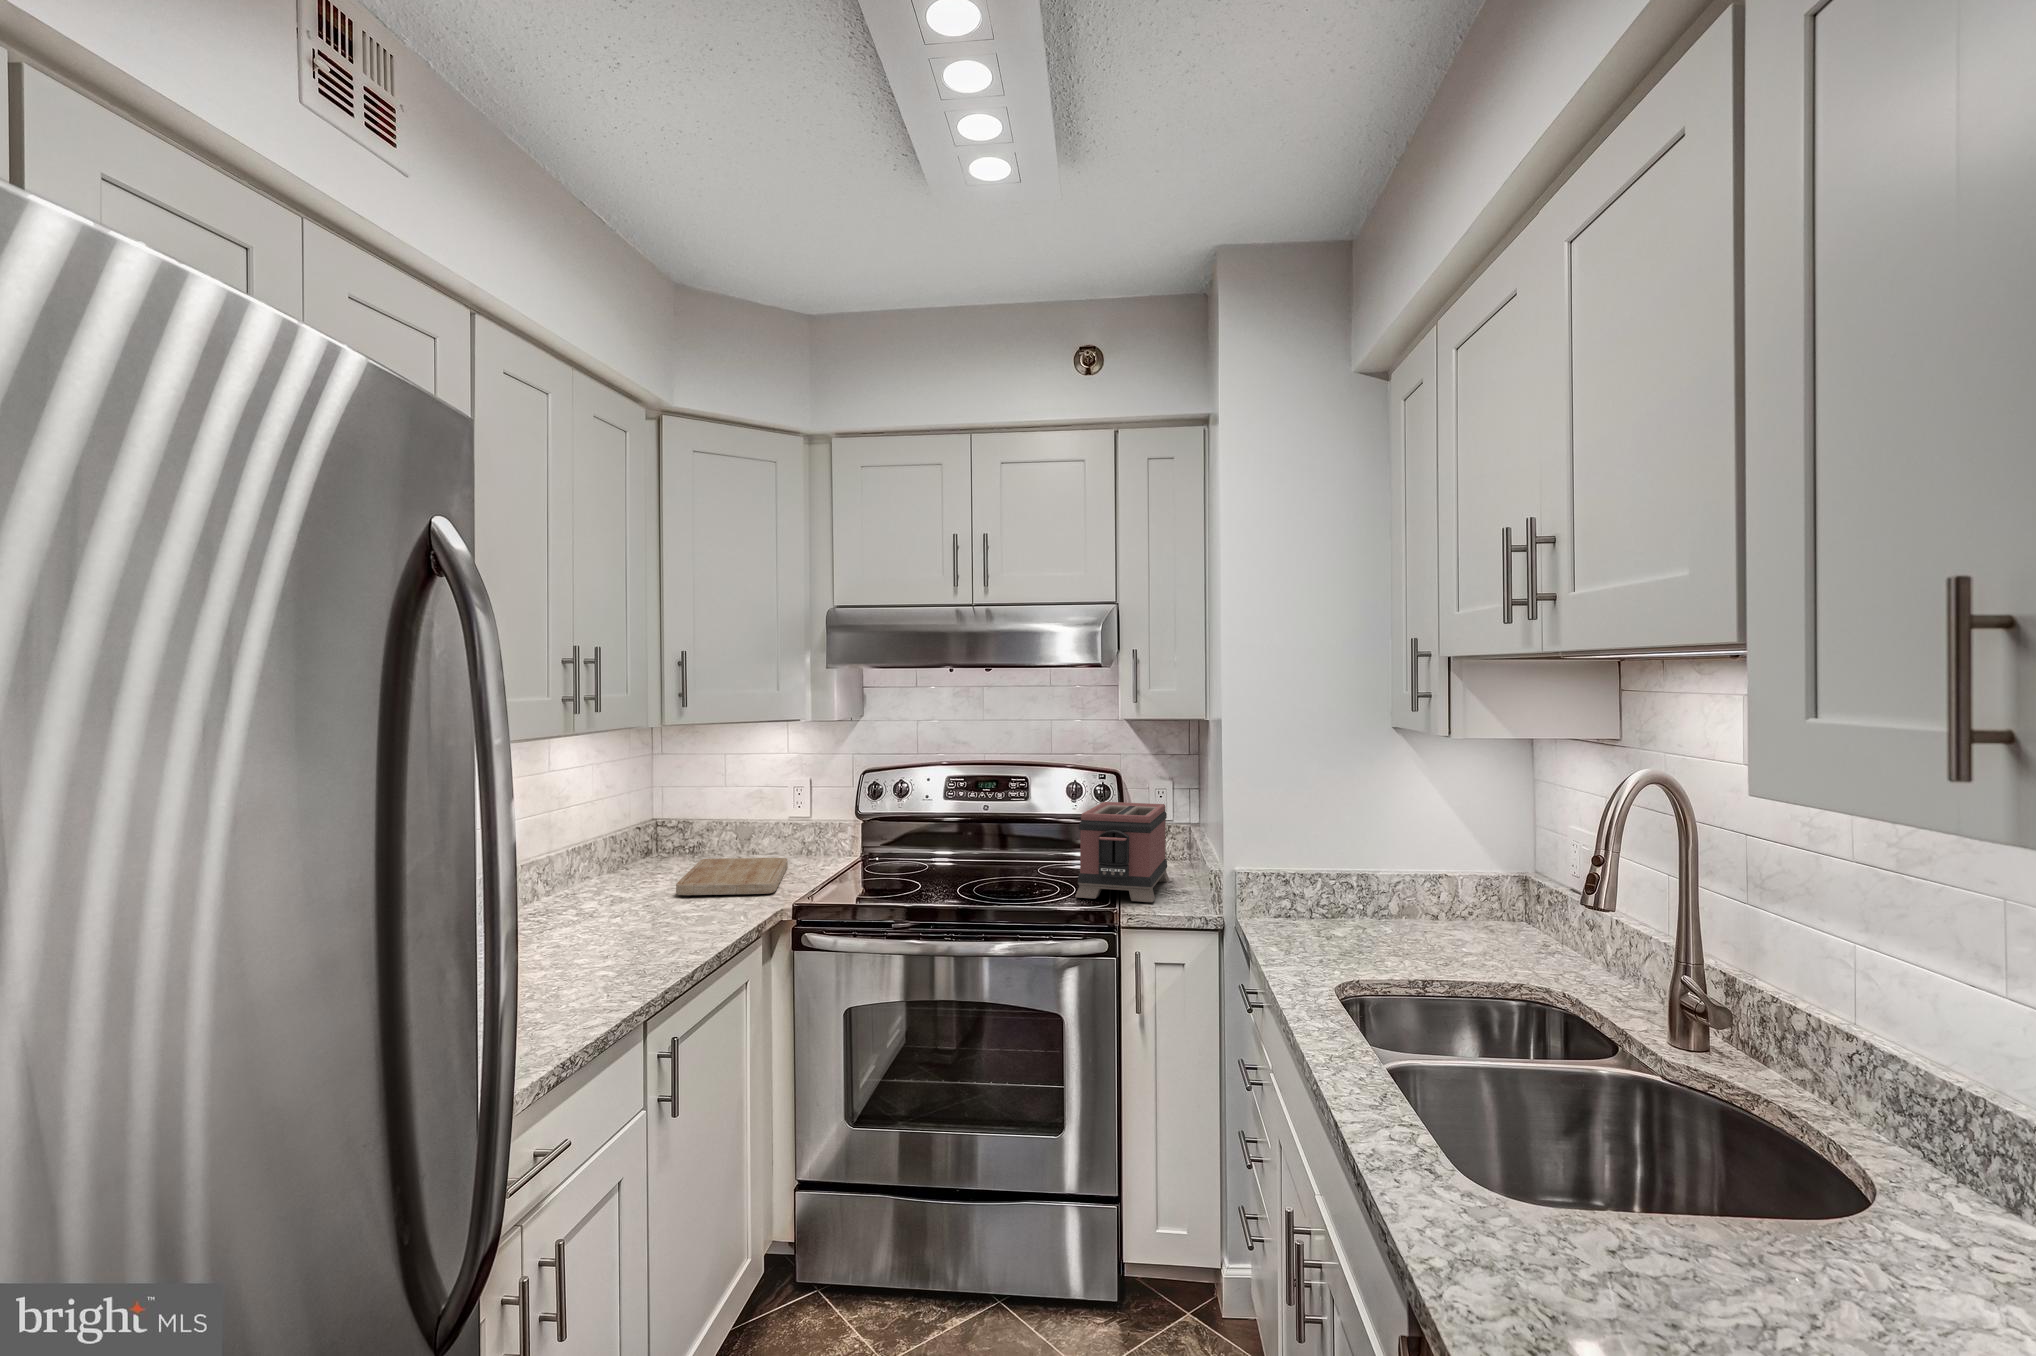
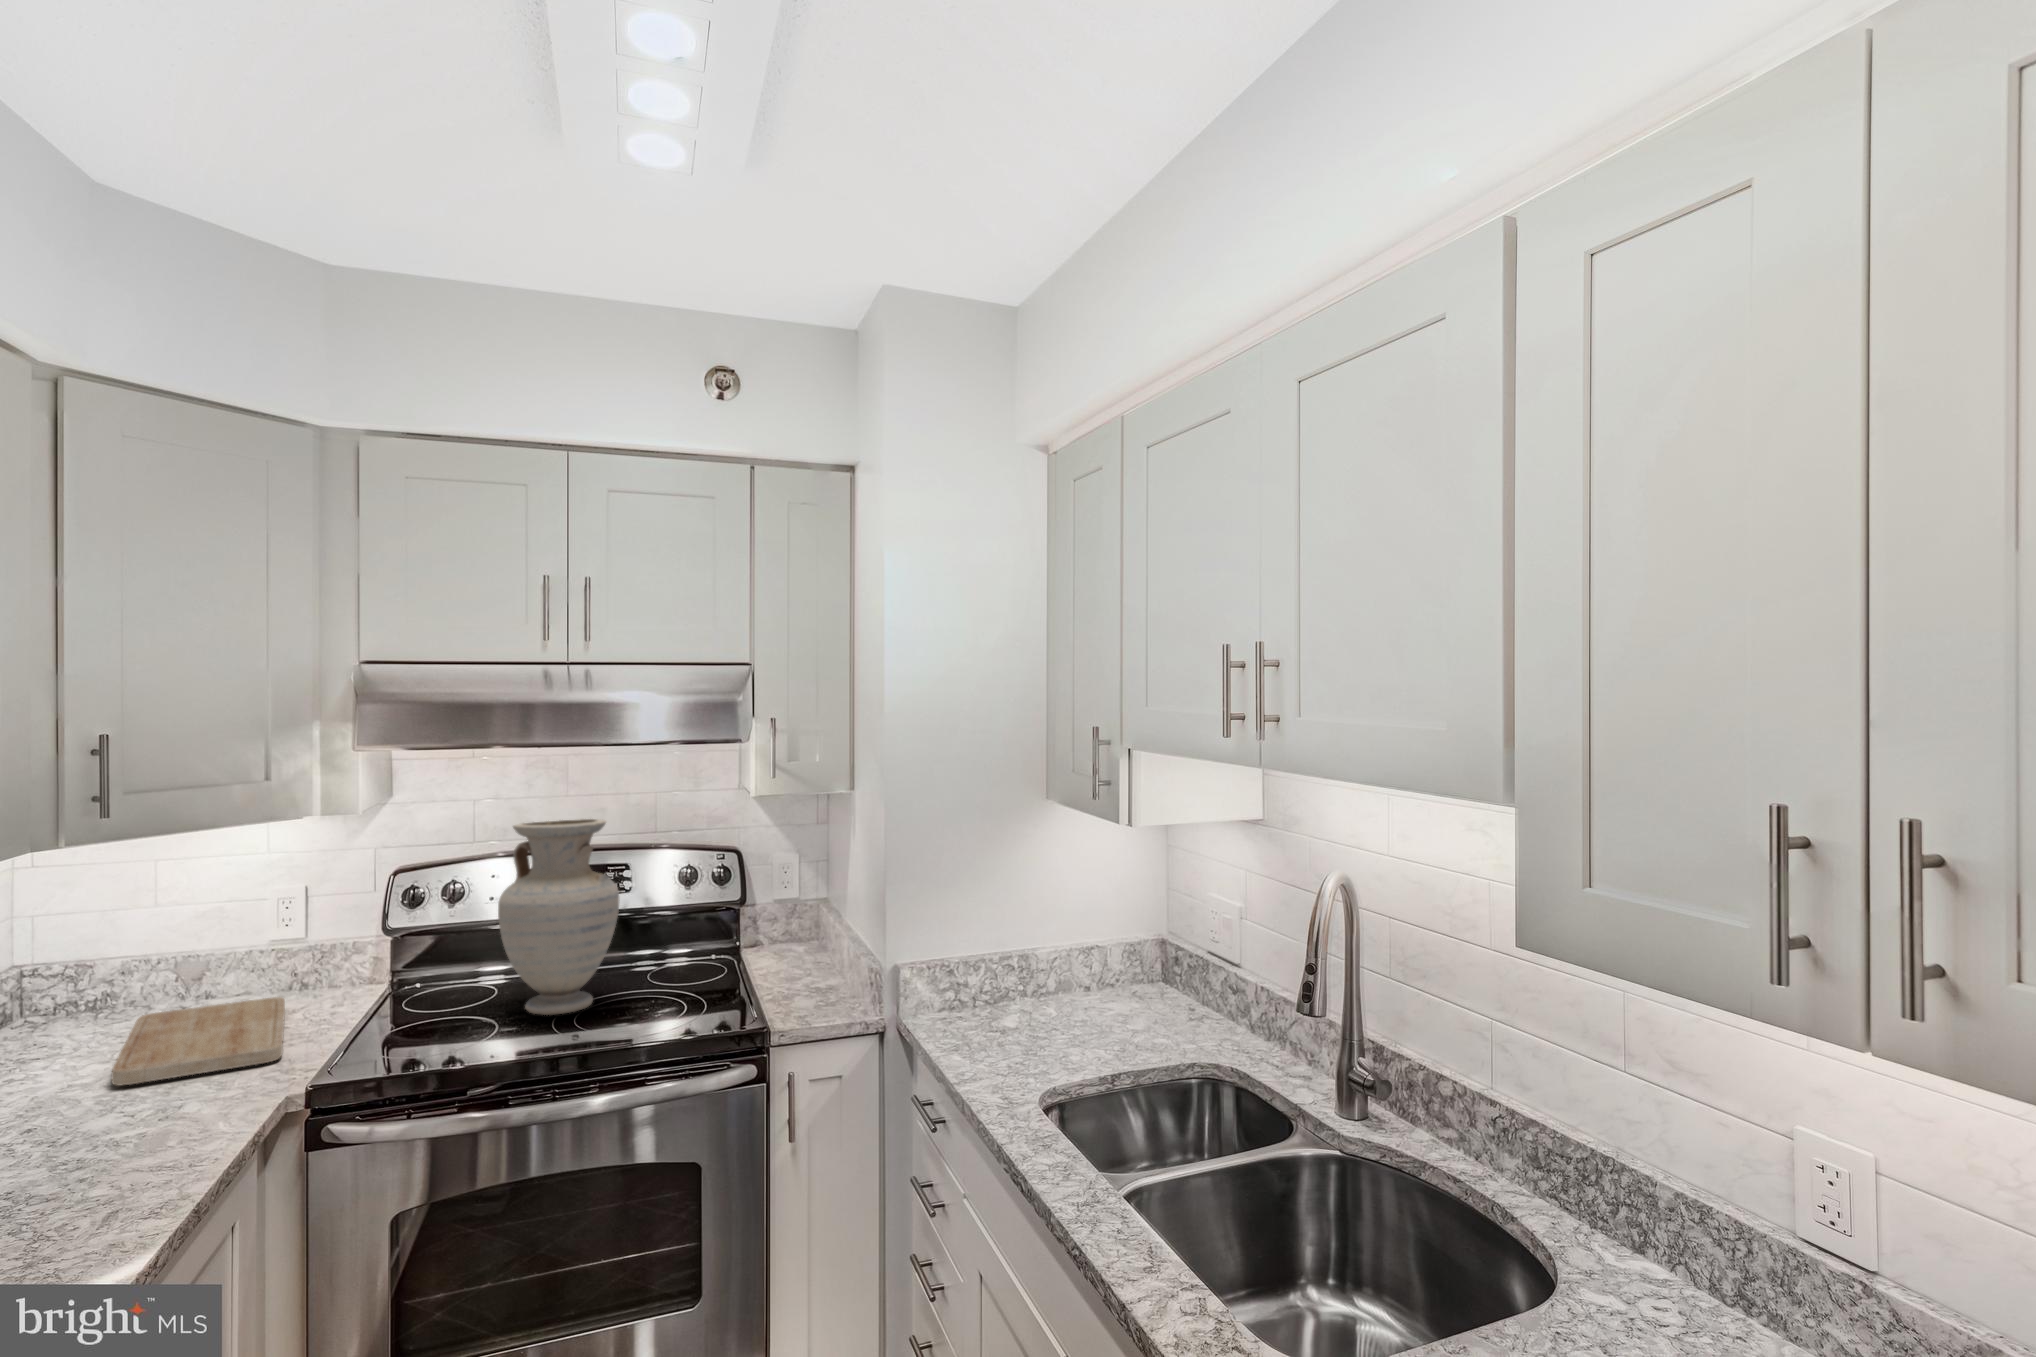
vase: none [922,733,1013,888] -> present [498,819,620,1015]
toaster: present [1075,802,1169,902] -> none [704,885,800,1010]

